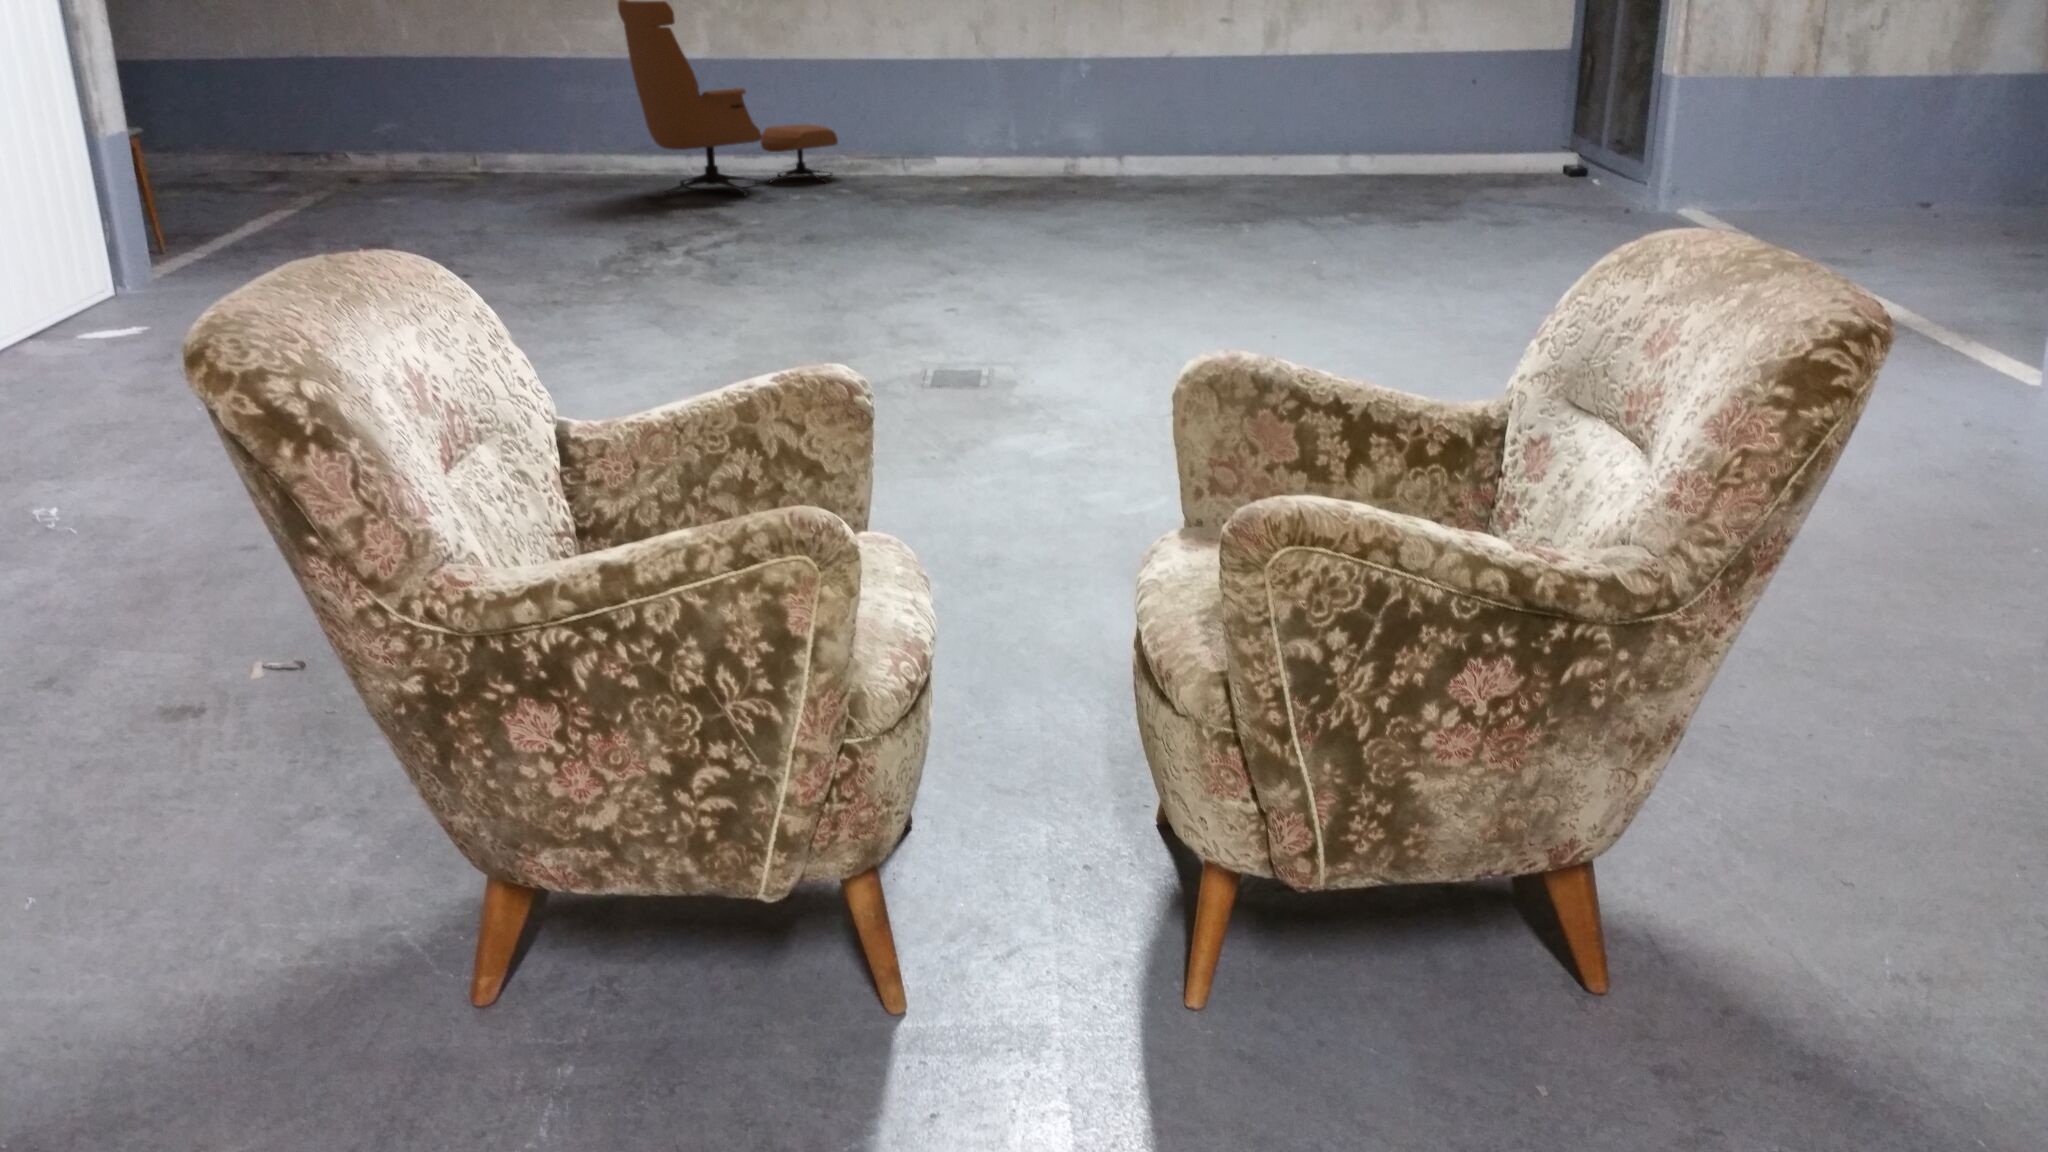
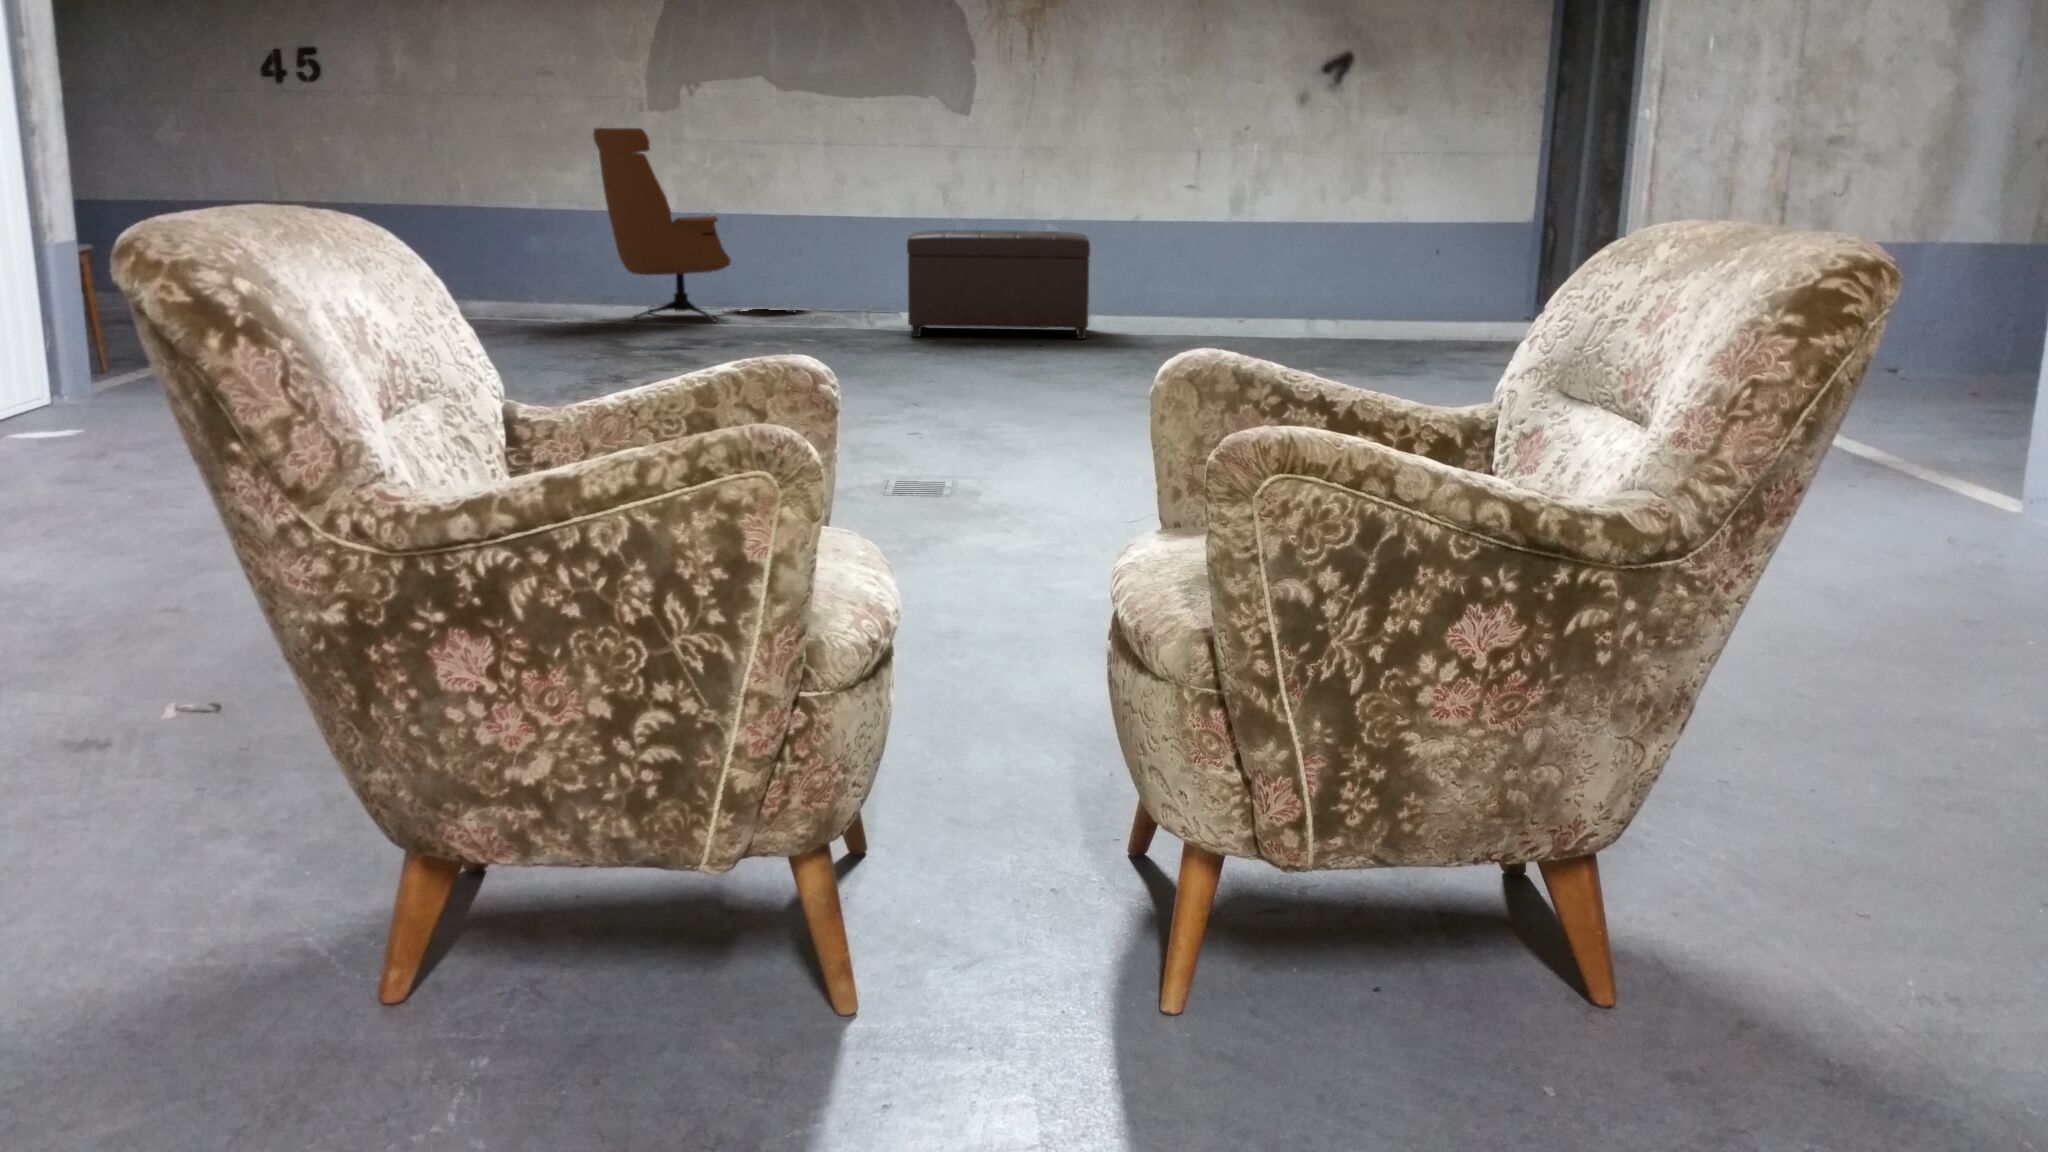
ottoman: none [935,99,1119,210] -> present [907,230,1091,339]

